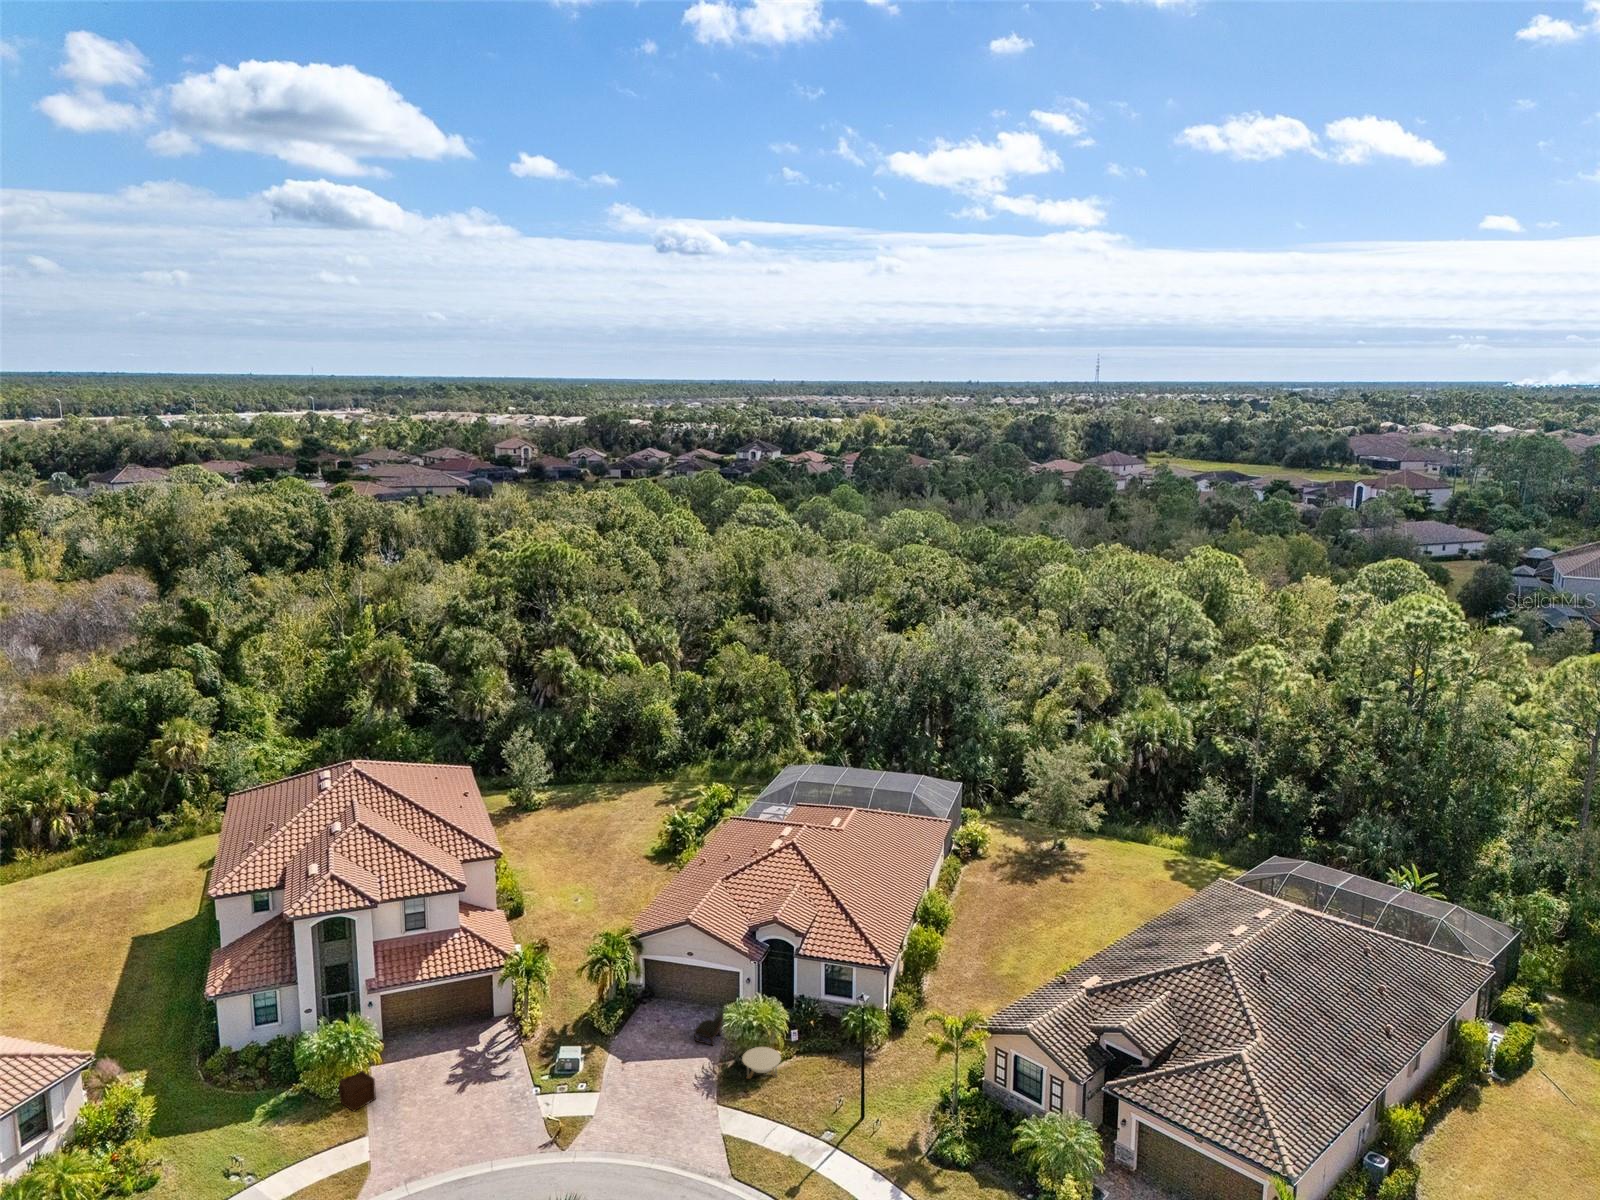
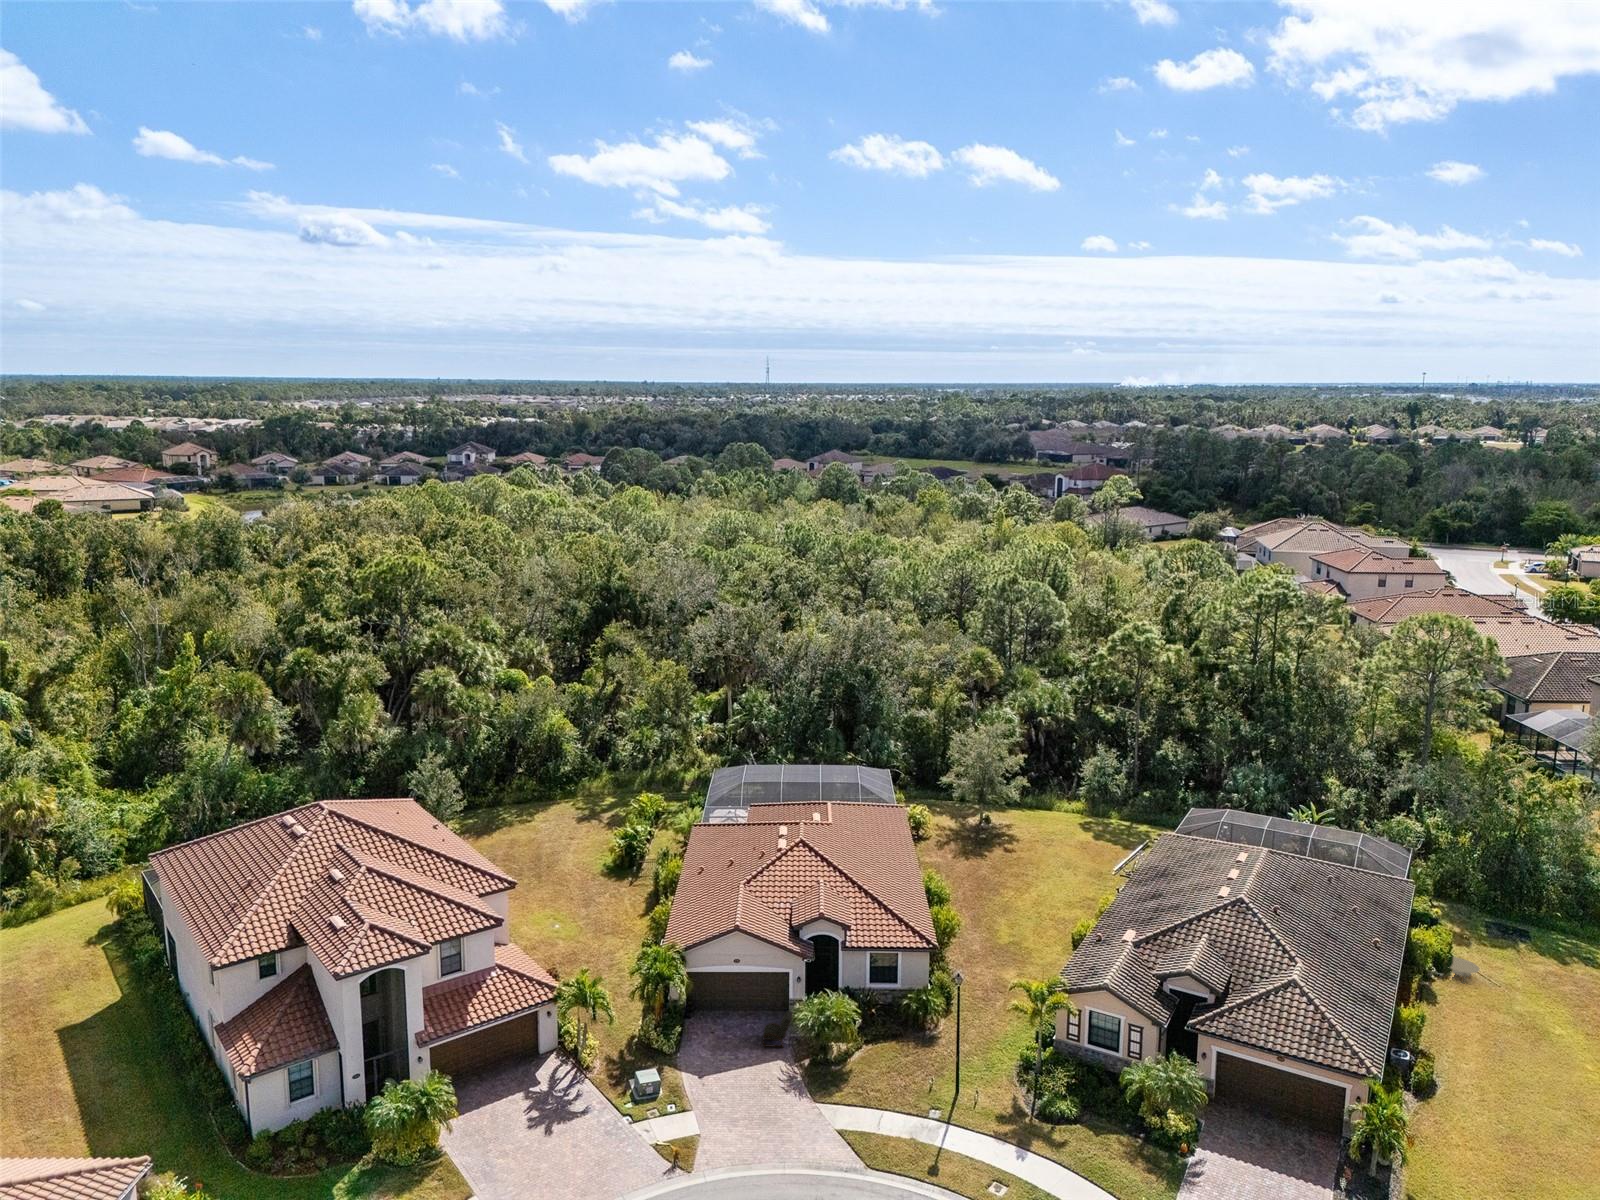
round table: present [742,1047,781,1079] -> present [1448,957,1480,984]
wooden crate: present [339,1071,376,1111] -> none [414,1134,456,1181]

